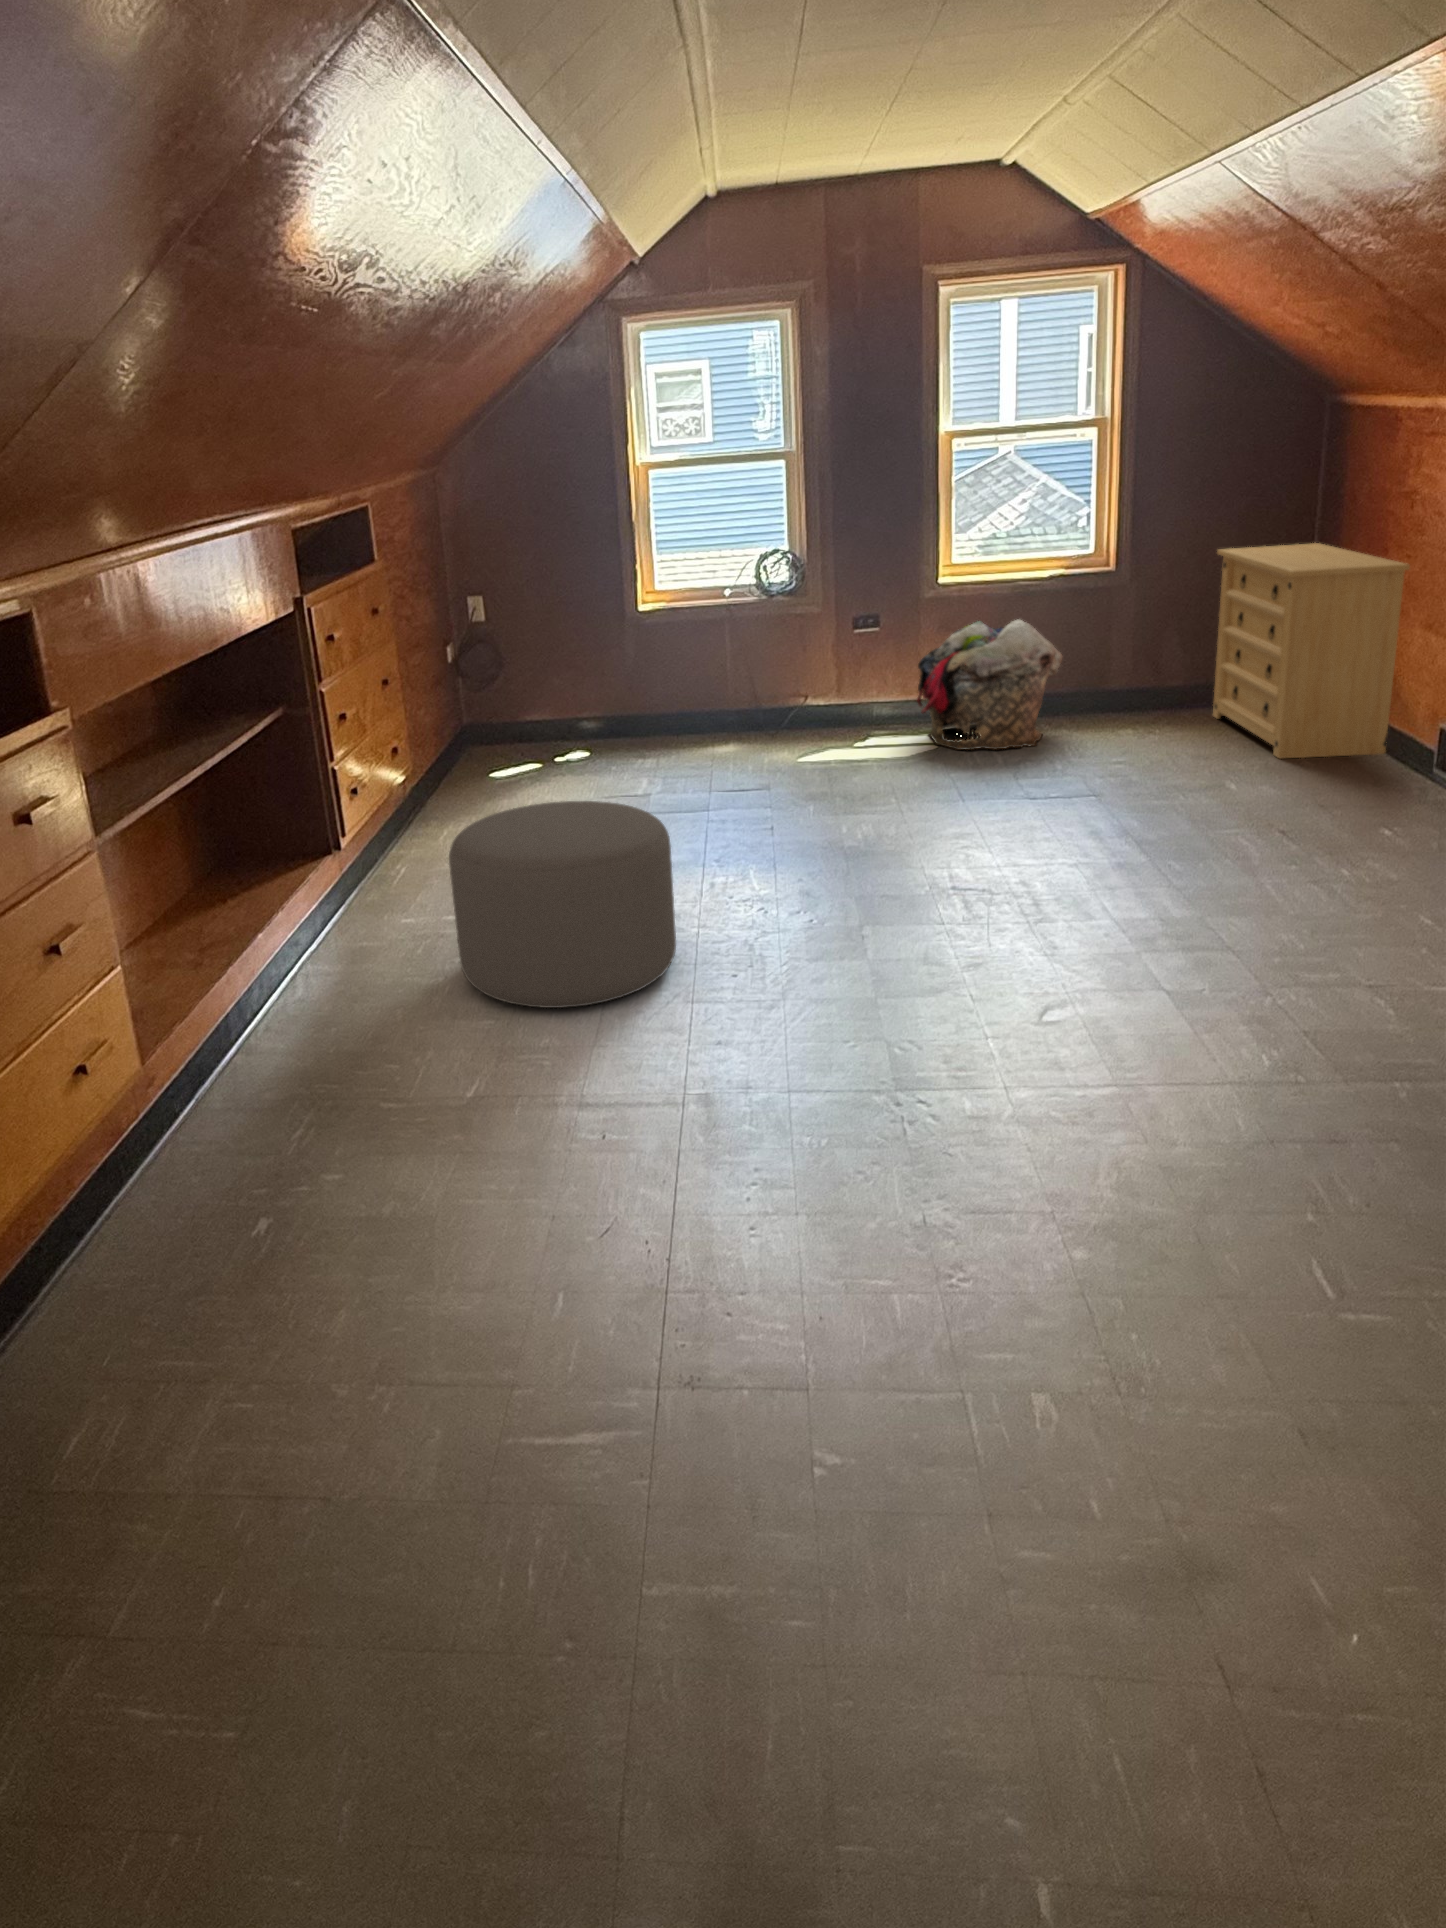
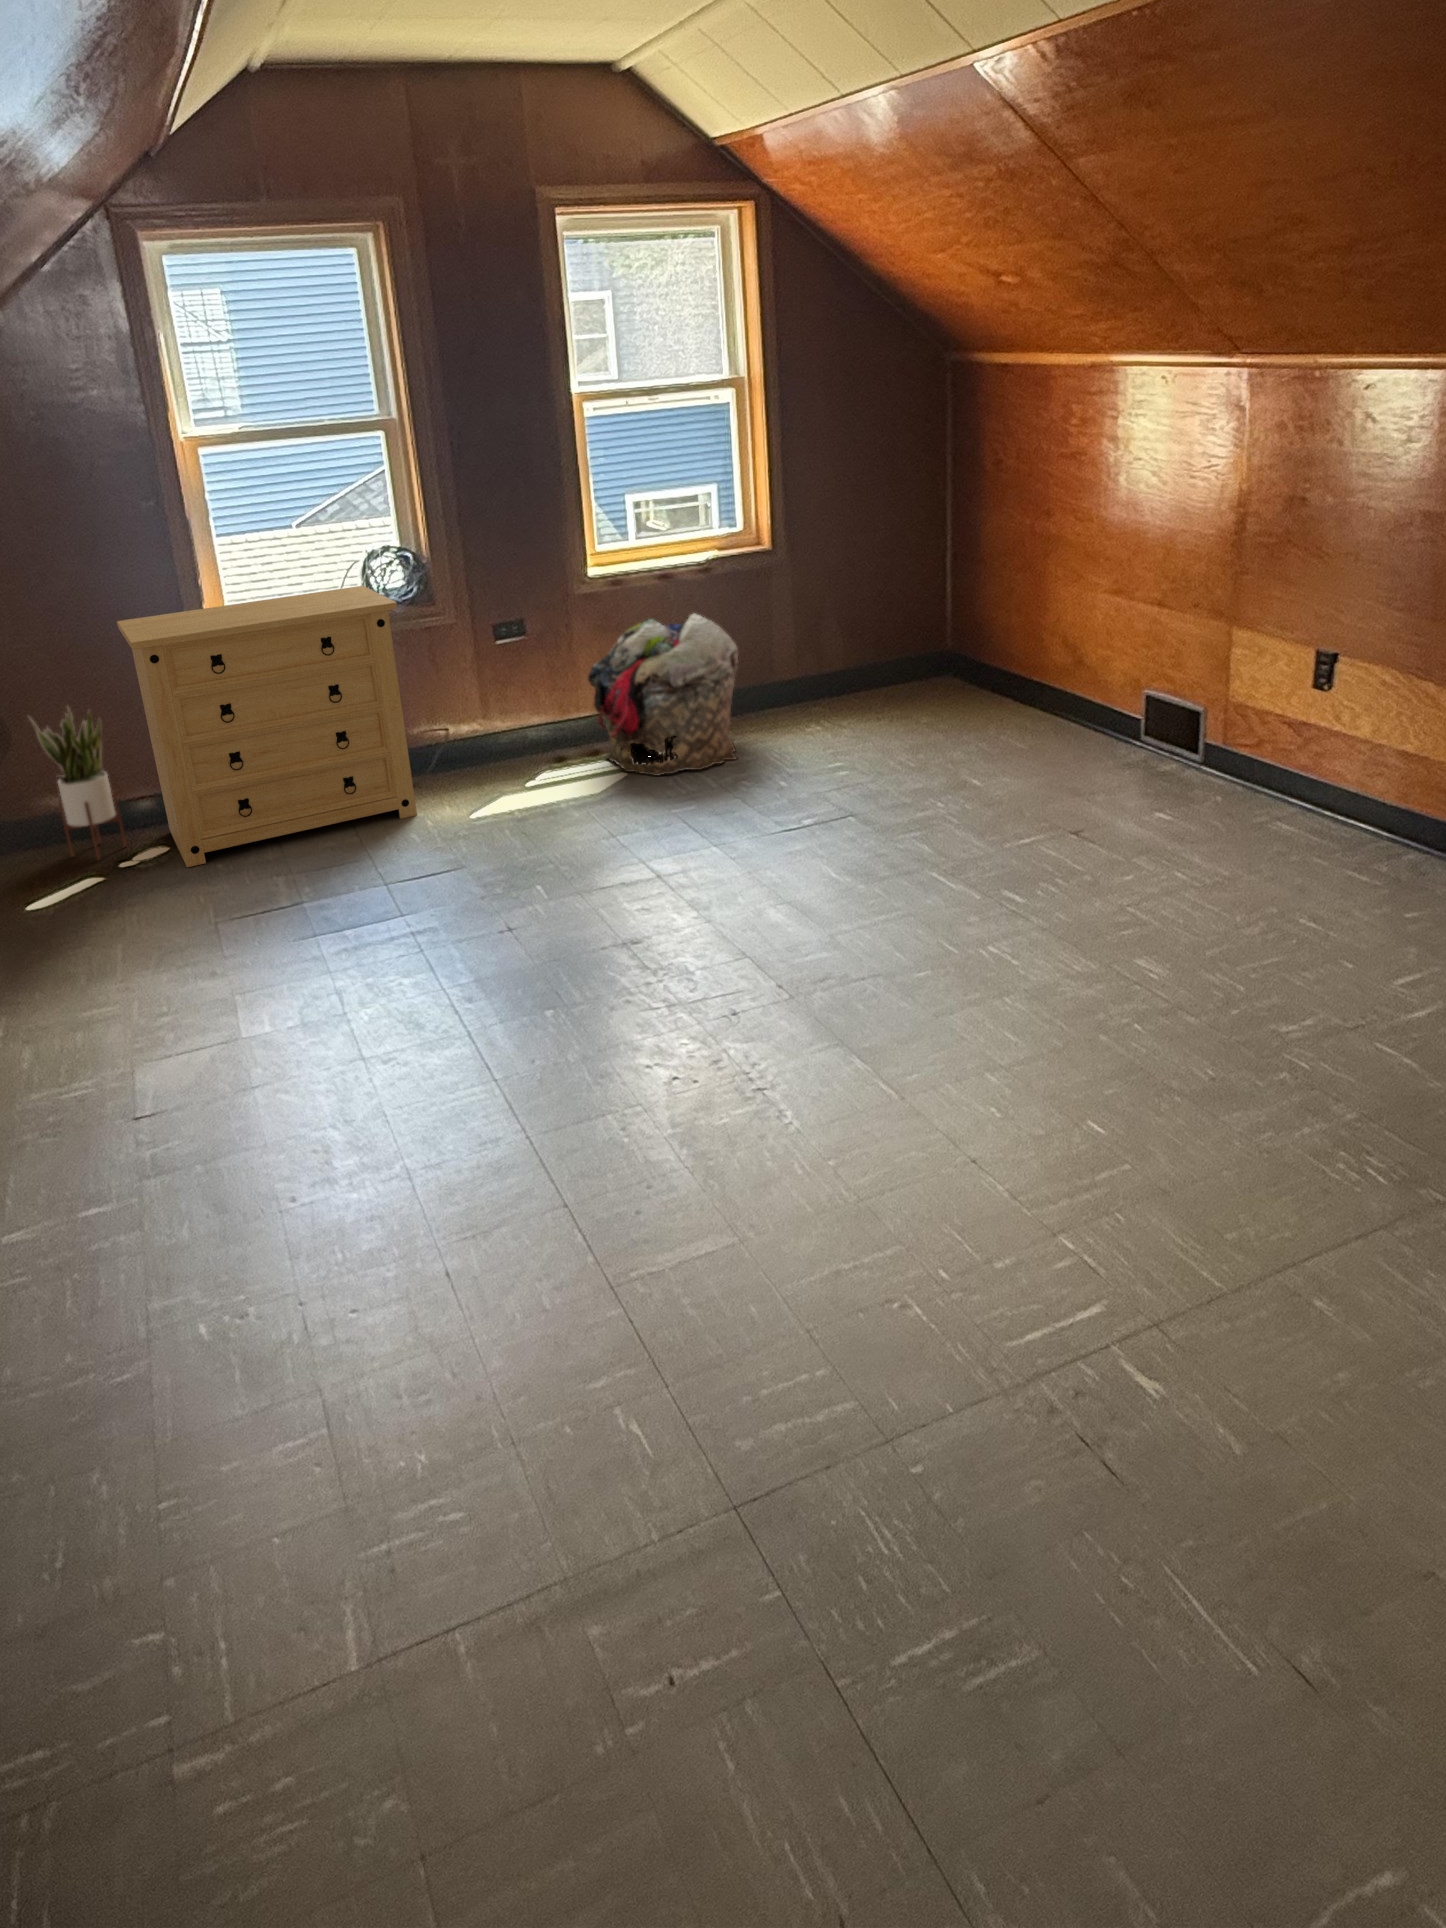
dresser: present [1213,543,1410,759] -> present [117,586,417,867]
potted plant: none [512,645,564,755] -> present [29,707,127,860]
ottoman: present [449,801,676,1008] -> none [132,1002,555,1436]

